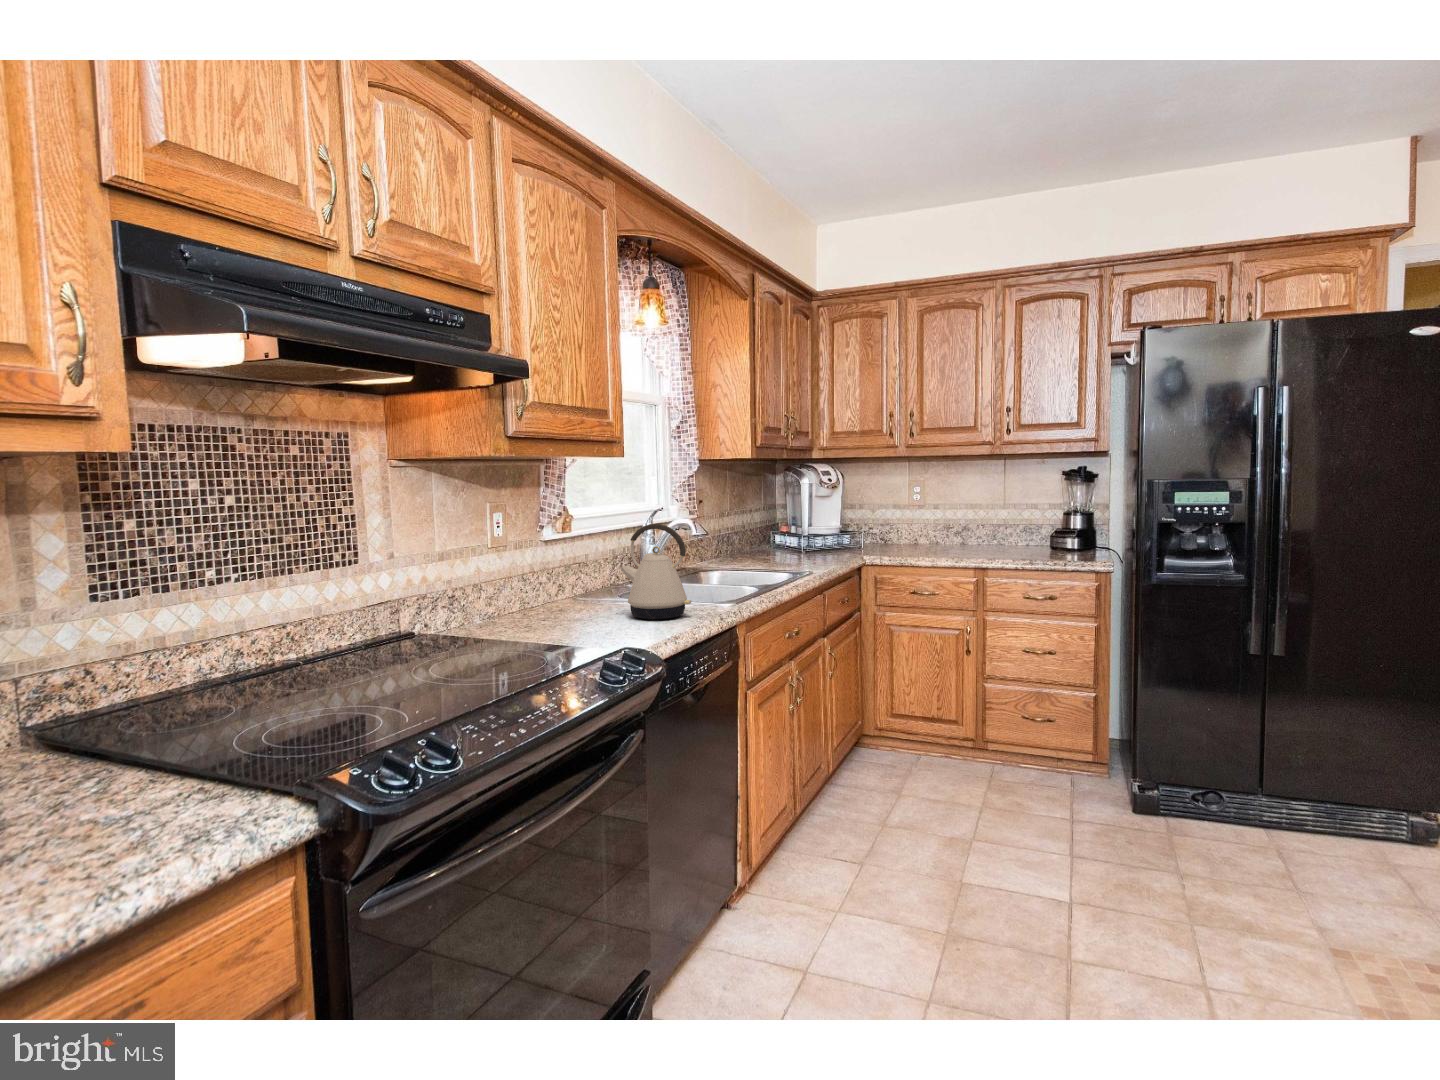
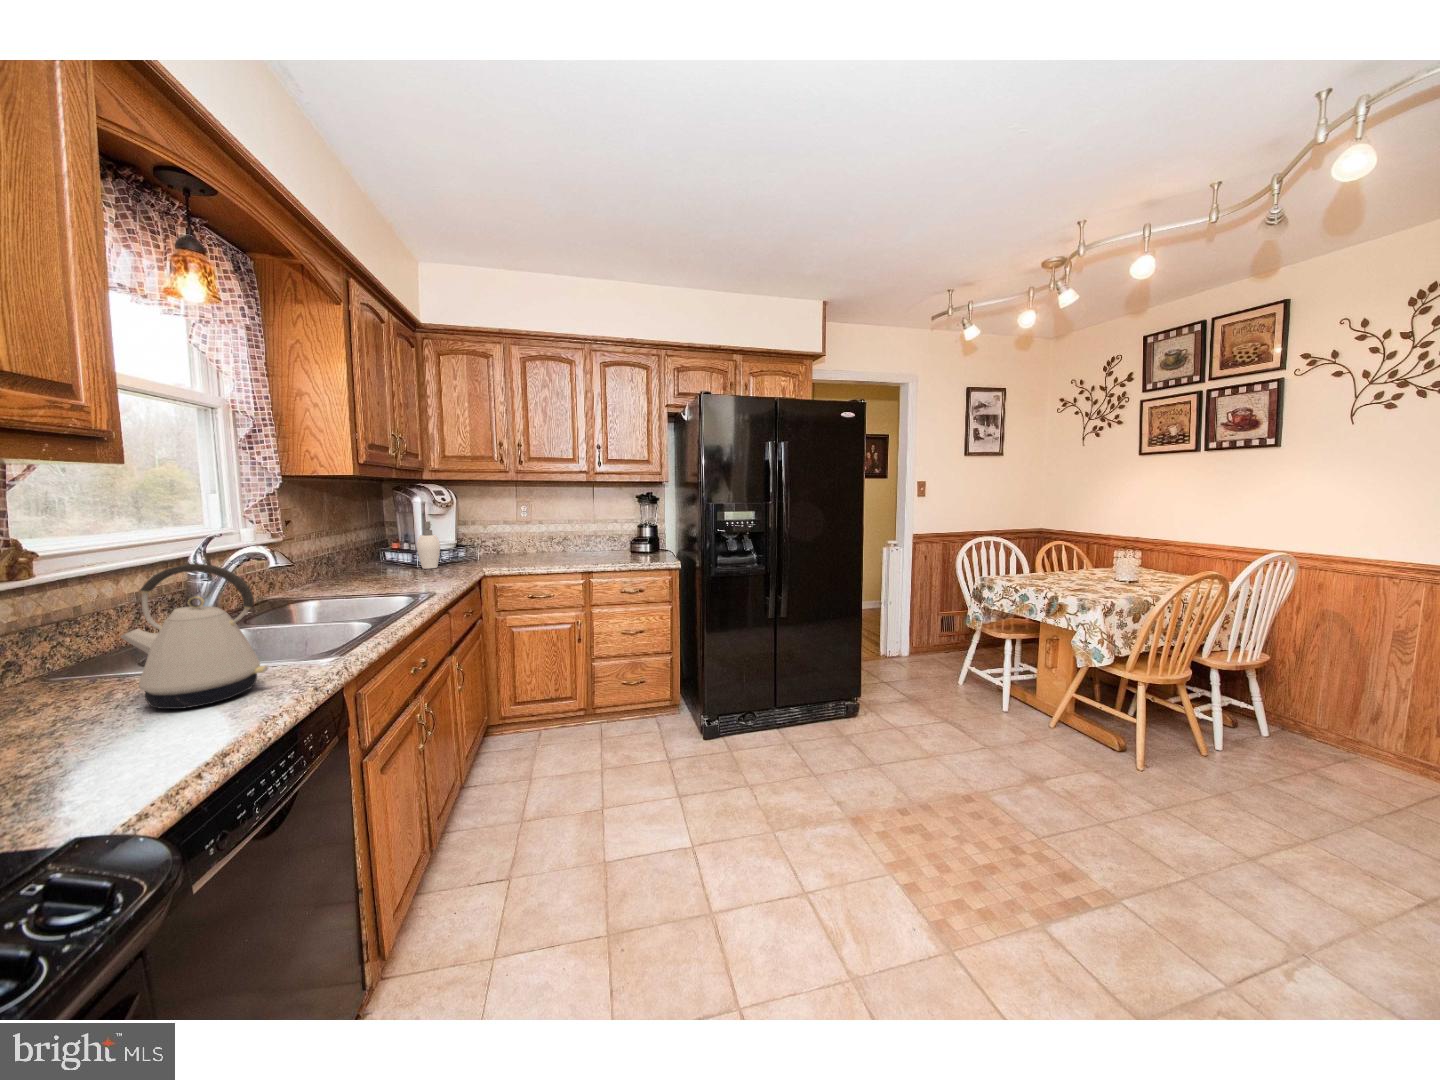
soap dispenser: none [802,503,826,553] -> present [417,521,440,569]

